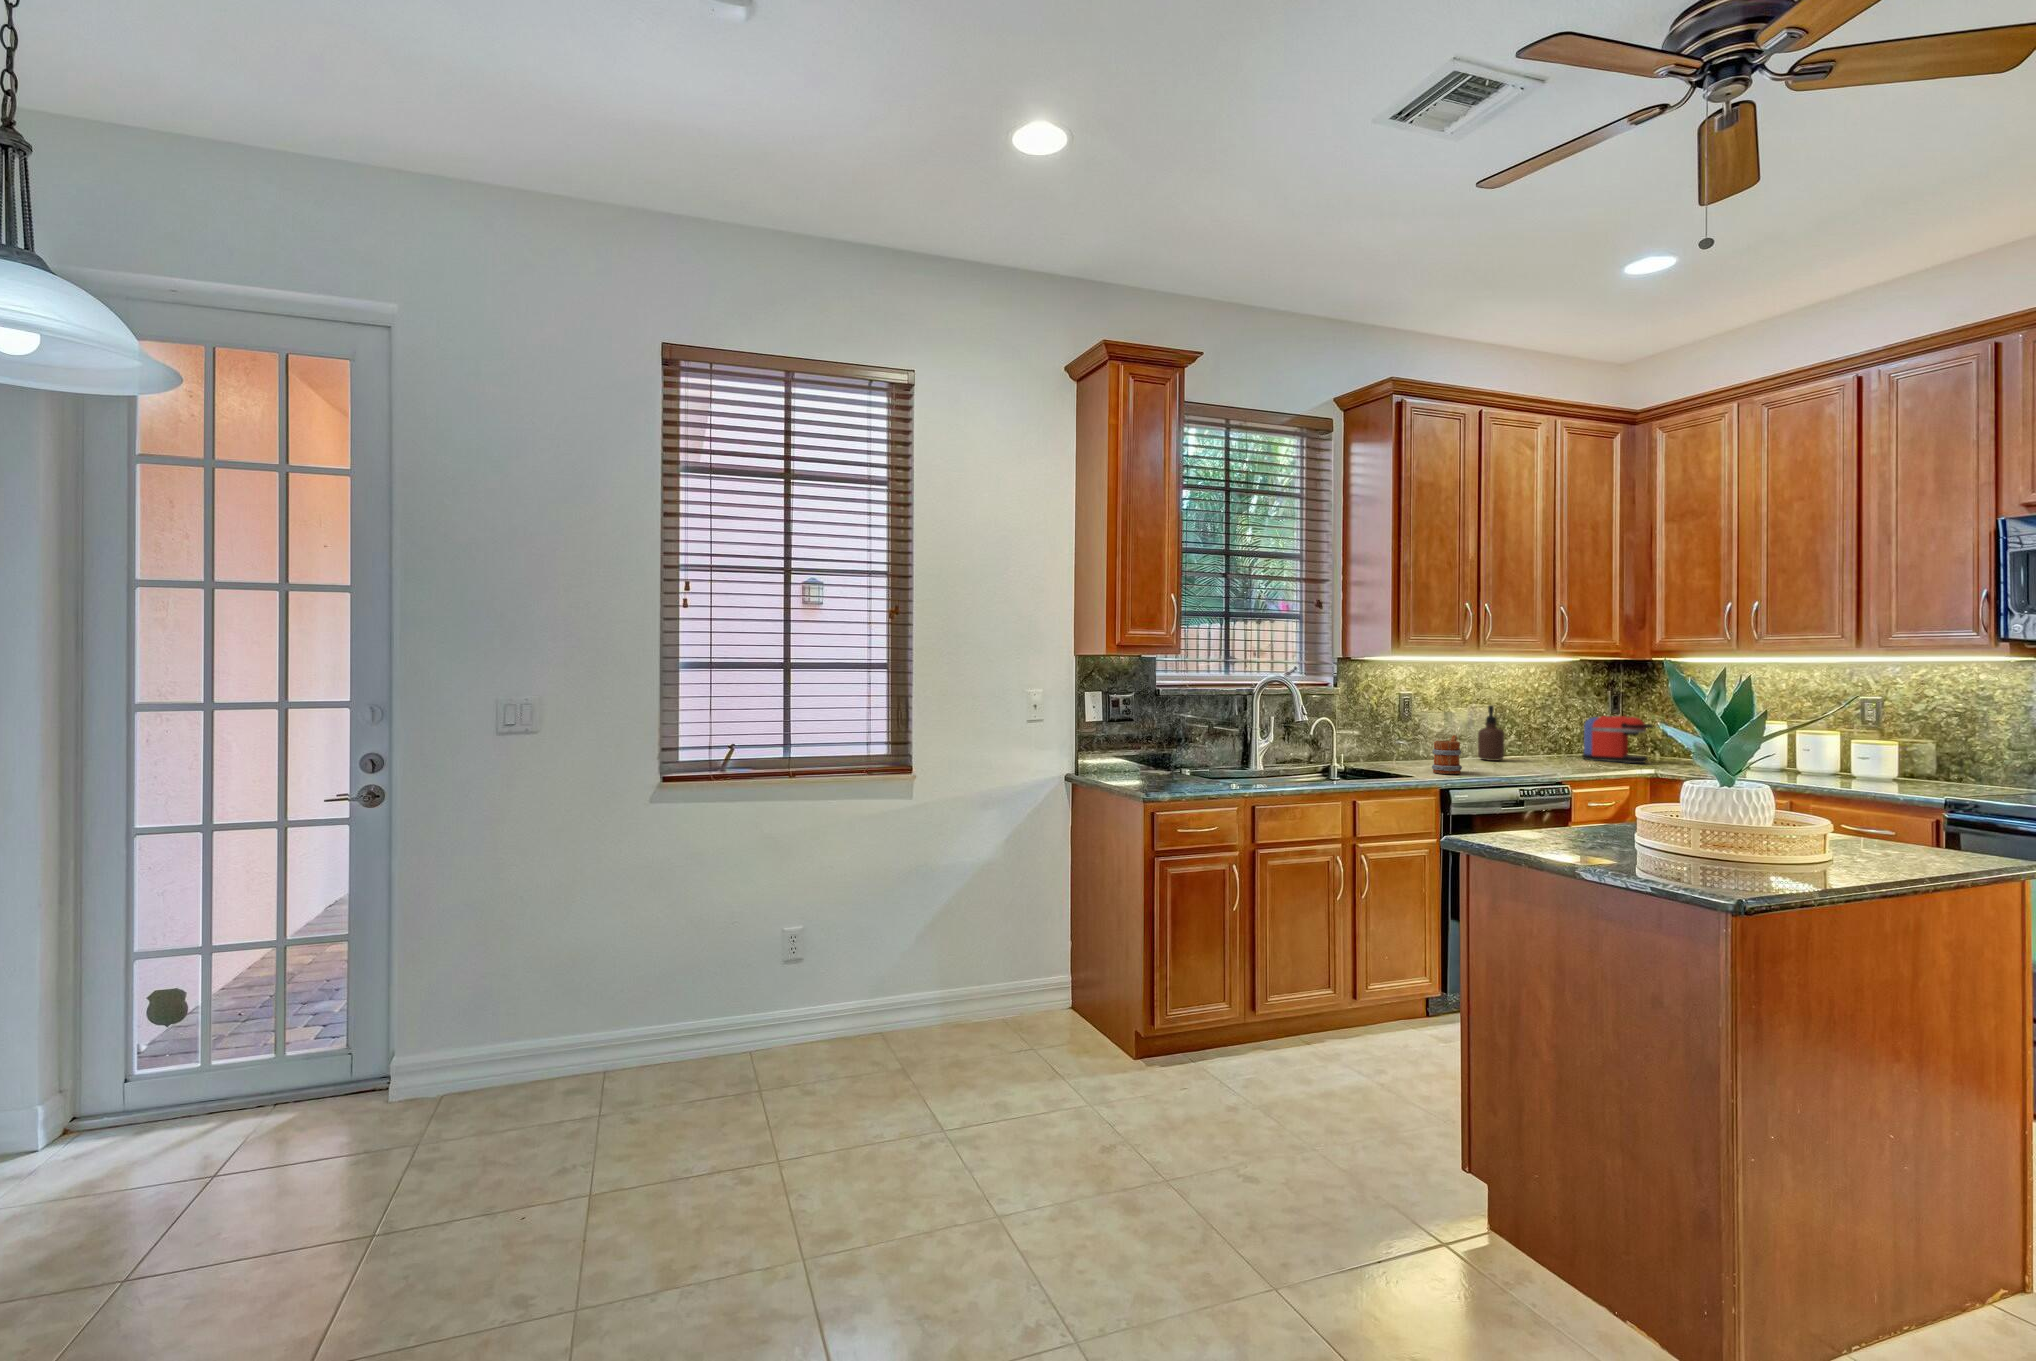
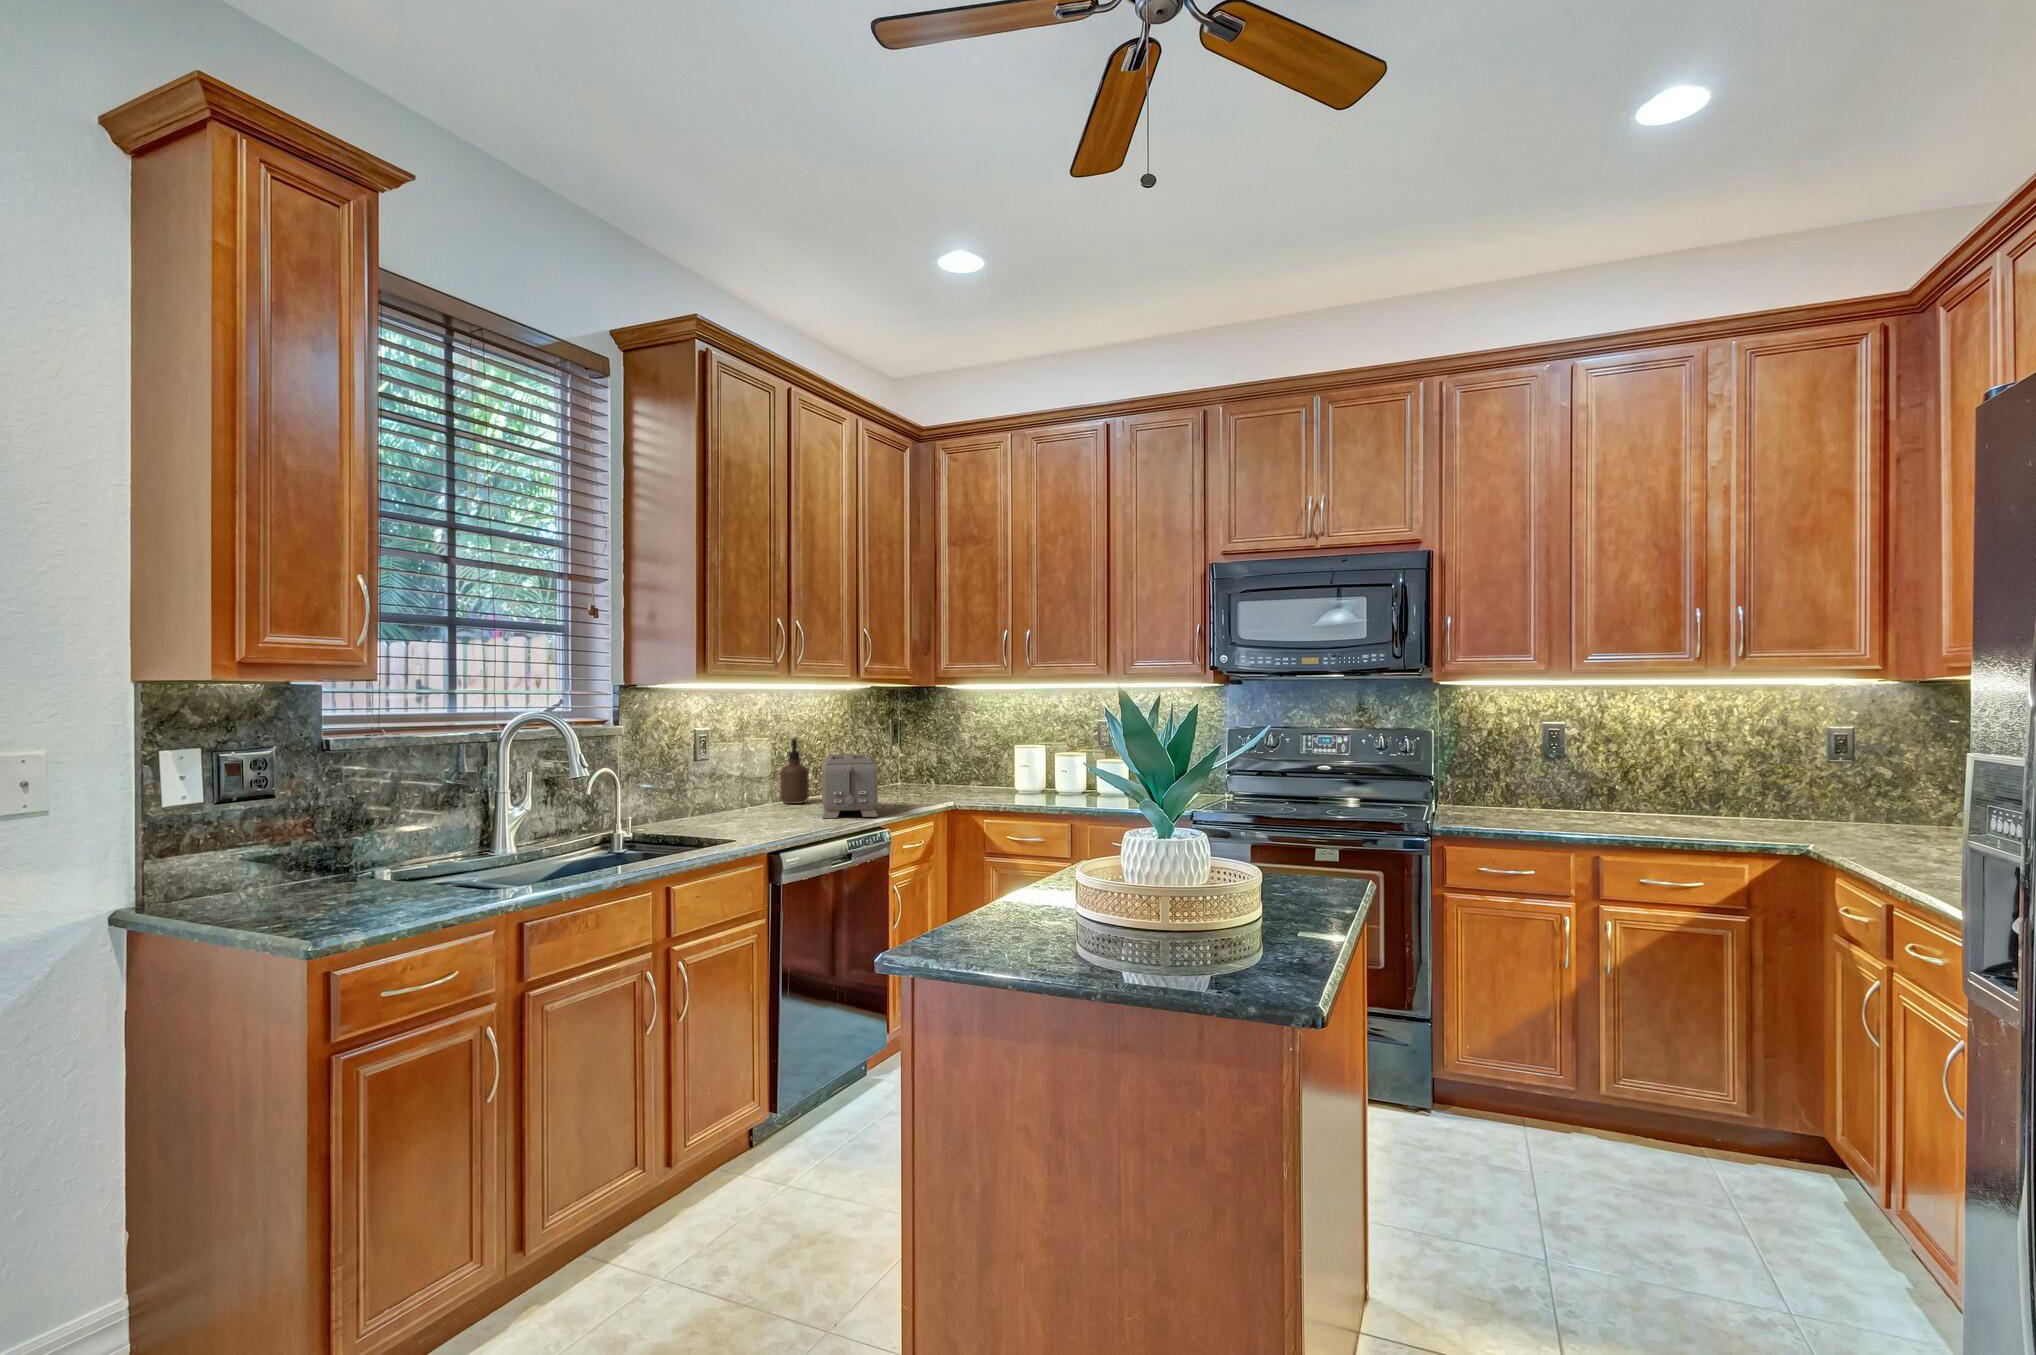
coffee maker: present [1582,716,1653,763] -> none [877,744,946,793]
toaster: none [1505,720,1565,775] -> present [822,754,878,818]
mug: present [1432,735,1462,774] -> none [746,779,781,829]

